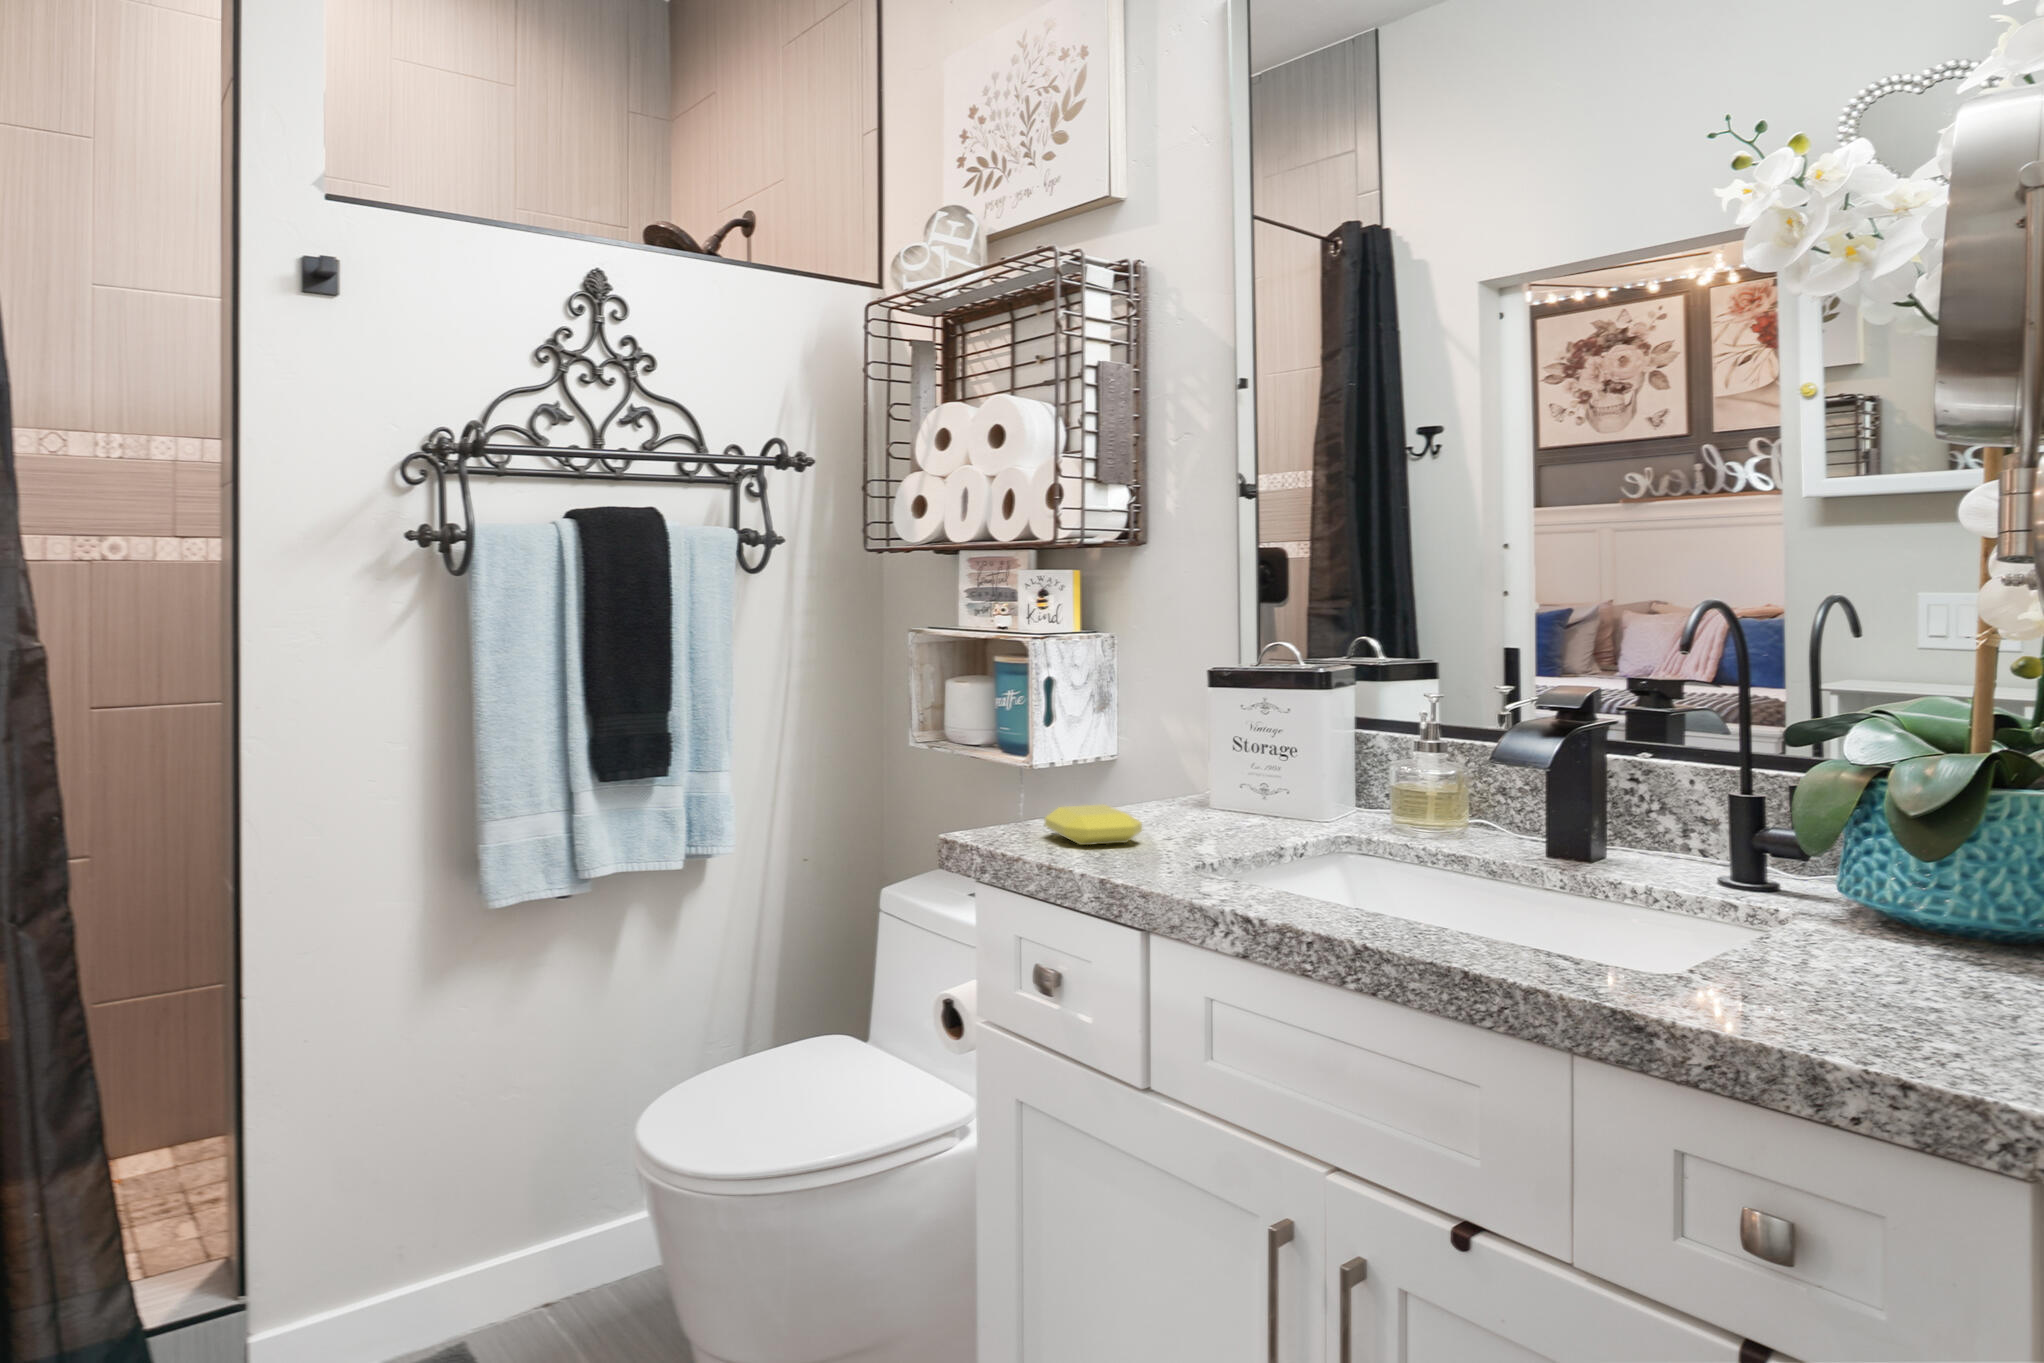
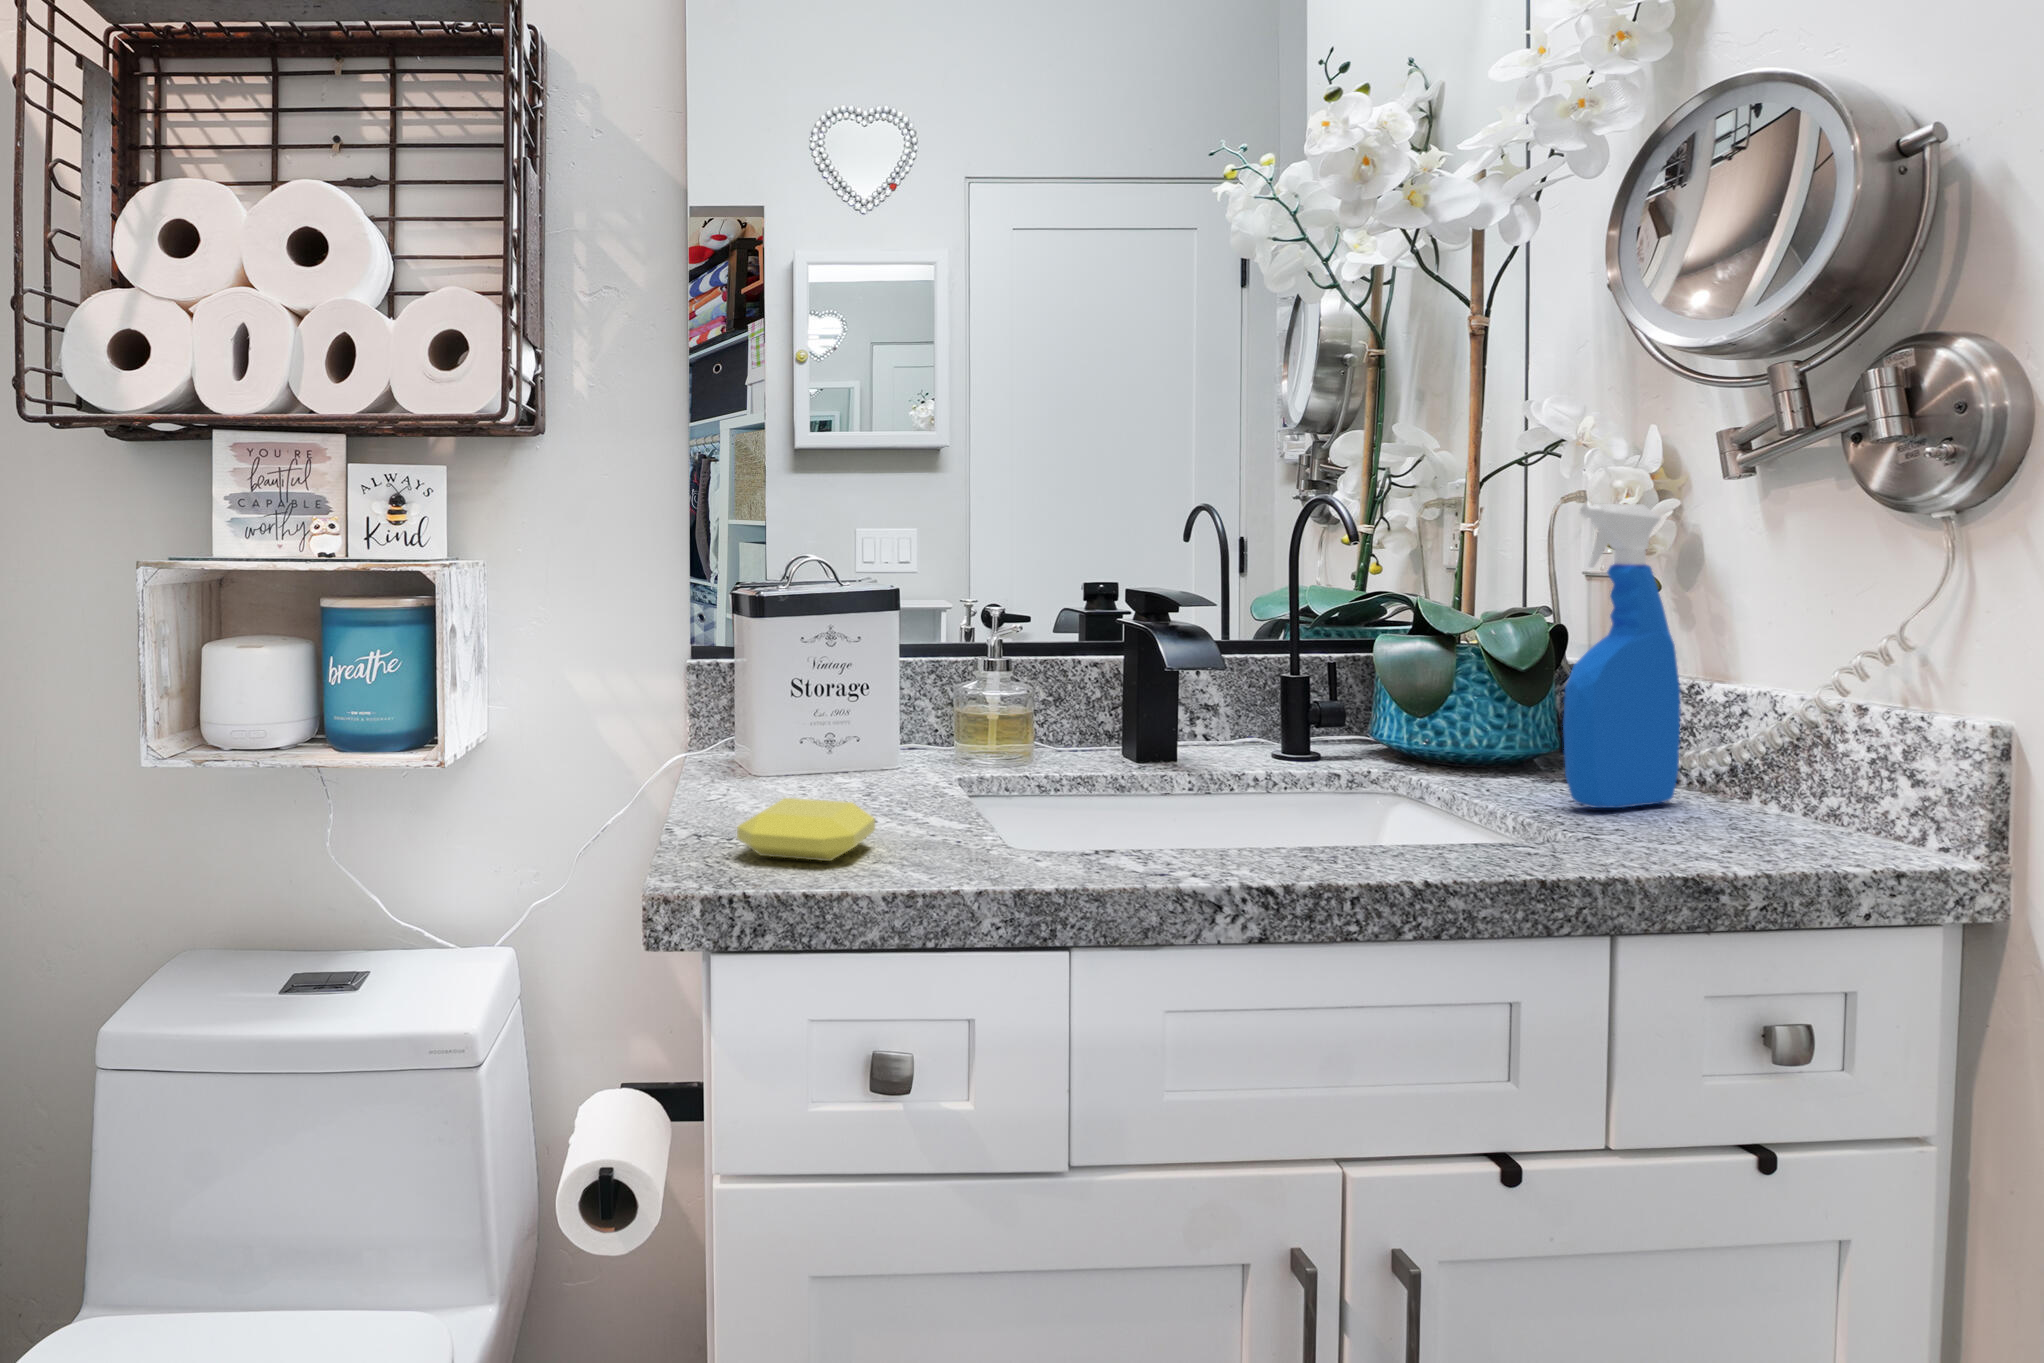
spray bottle: none [1789,621,2002,995] -> present [1563,504,1681,808]

